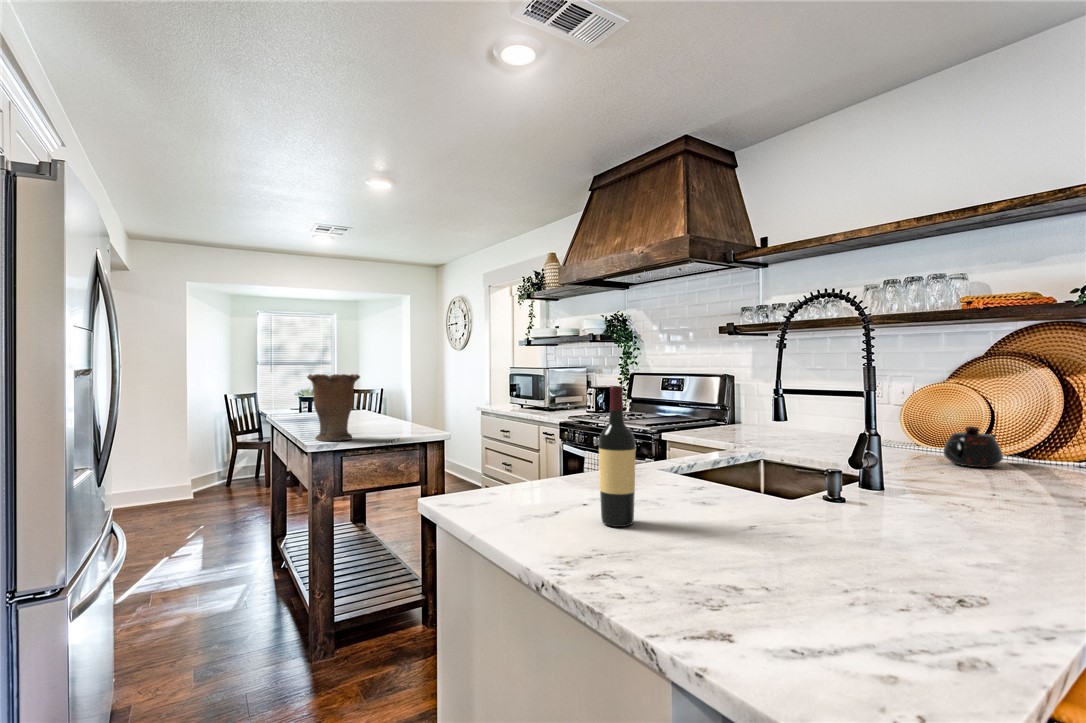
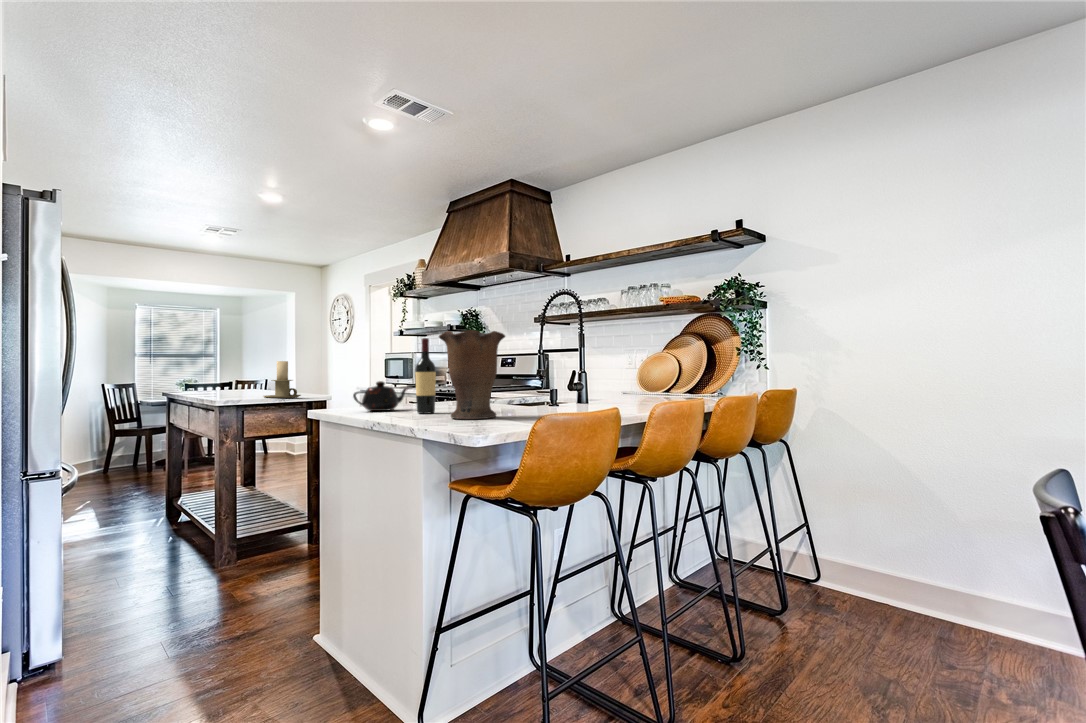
vase: present [307,374,360,441] -> present [439,330,505,419]
candle holder: none [369,385,415,434] -> present [264,361,301,398]
teapot: present [944,426,1003,467] -> present [353,381,408,411]

